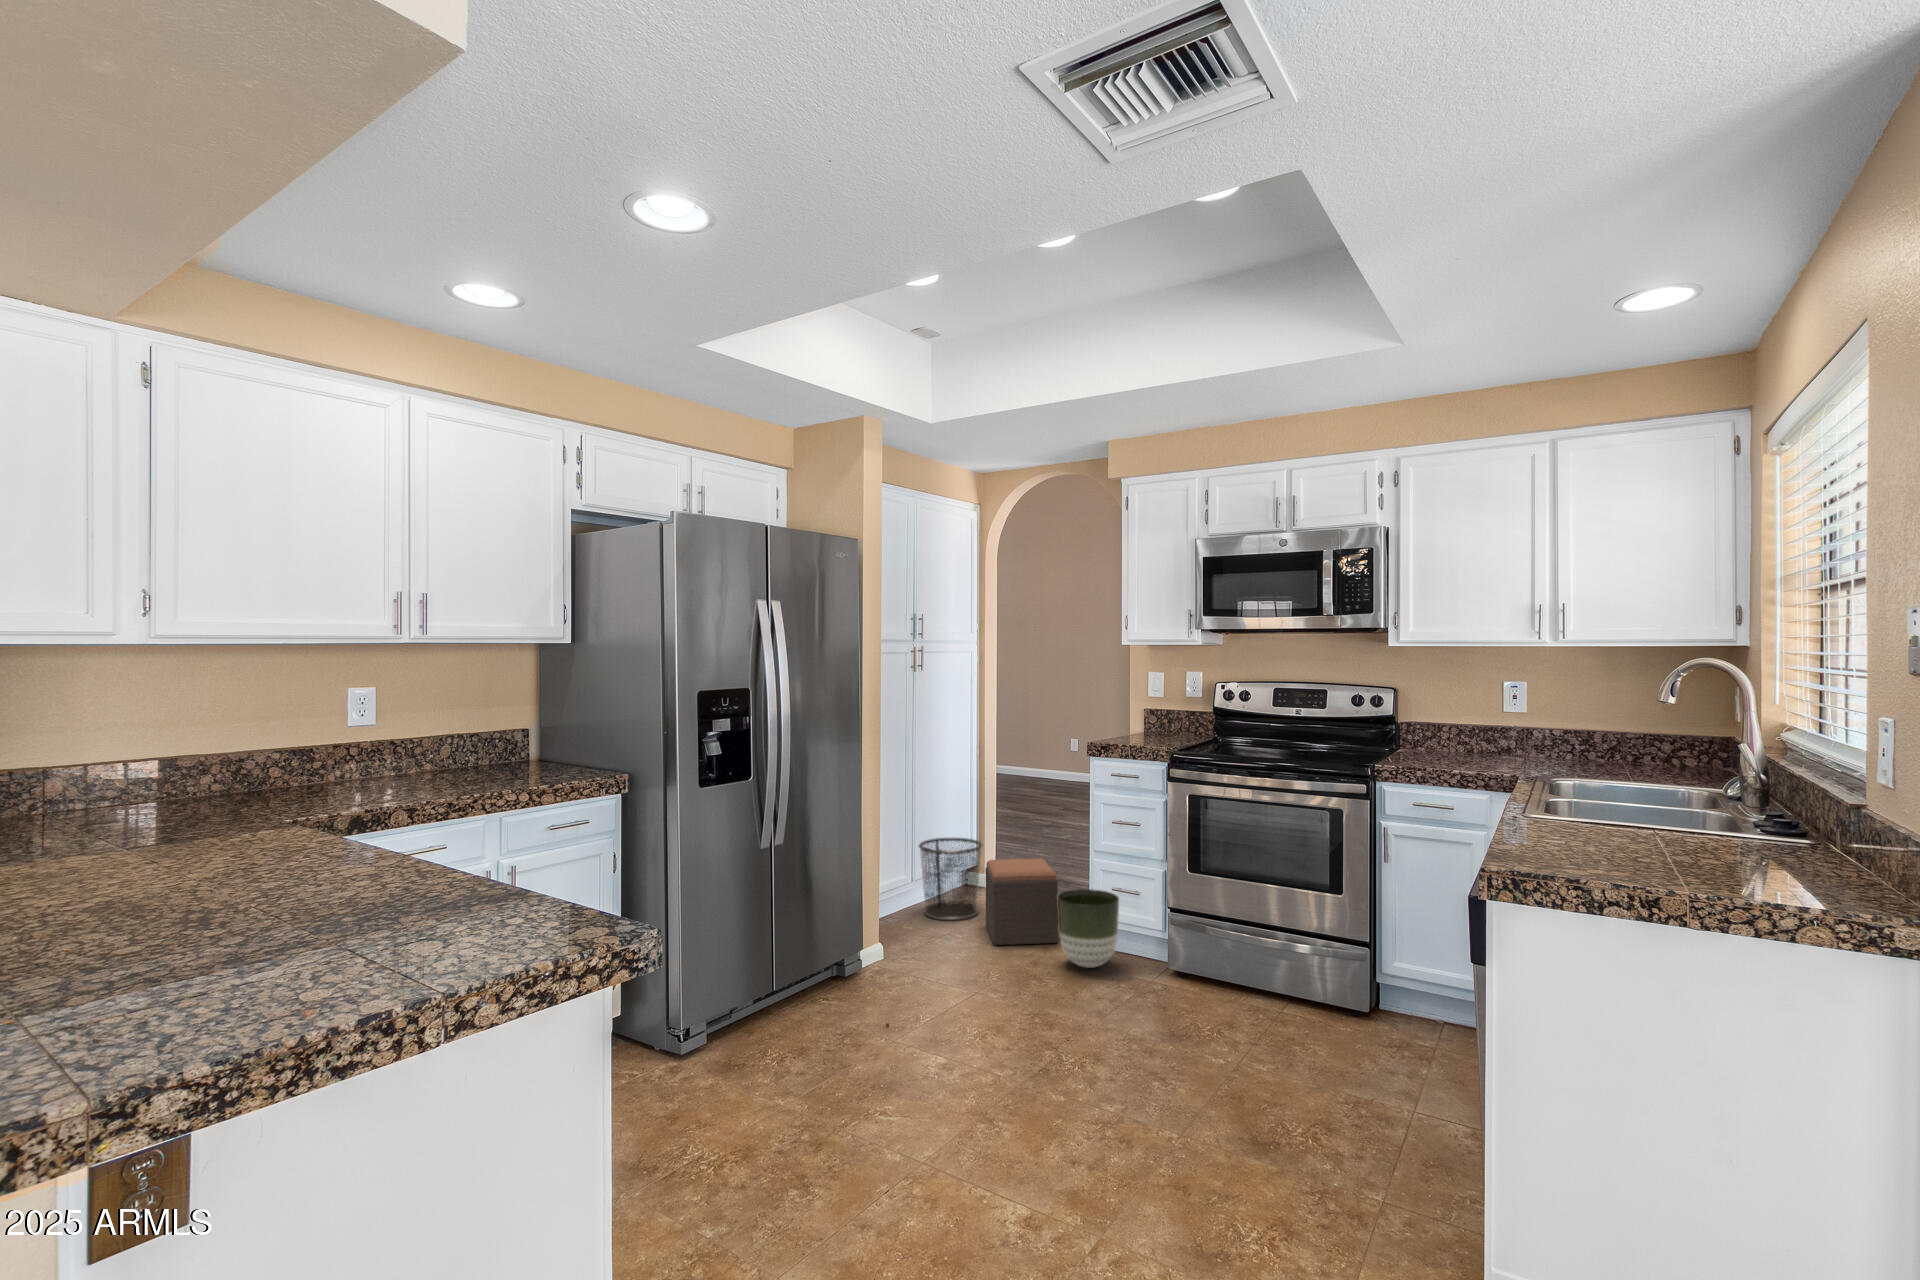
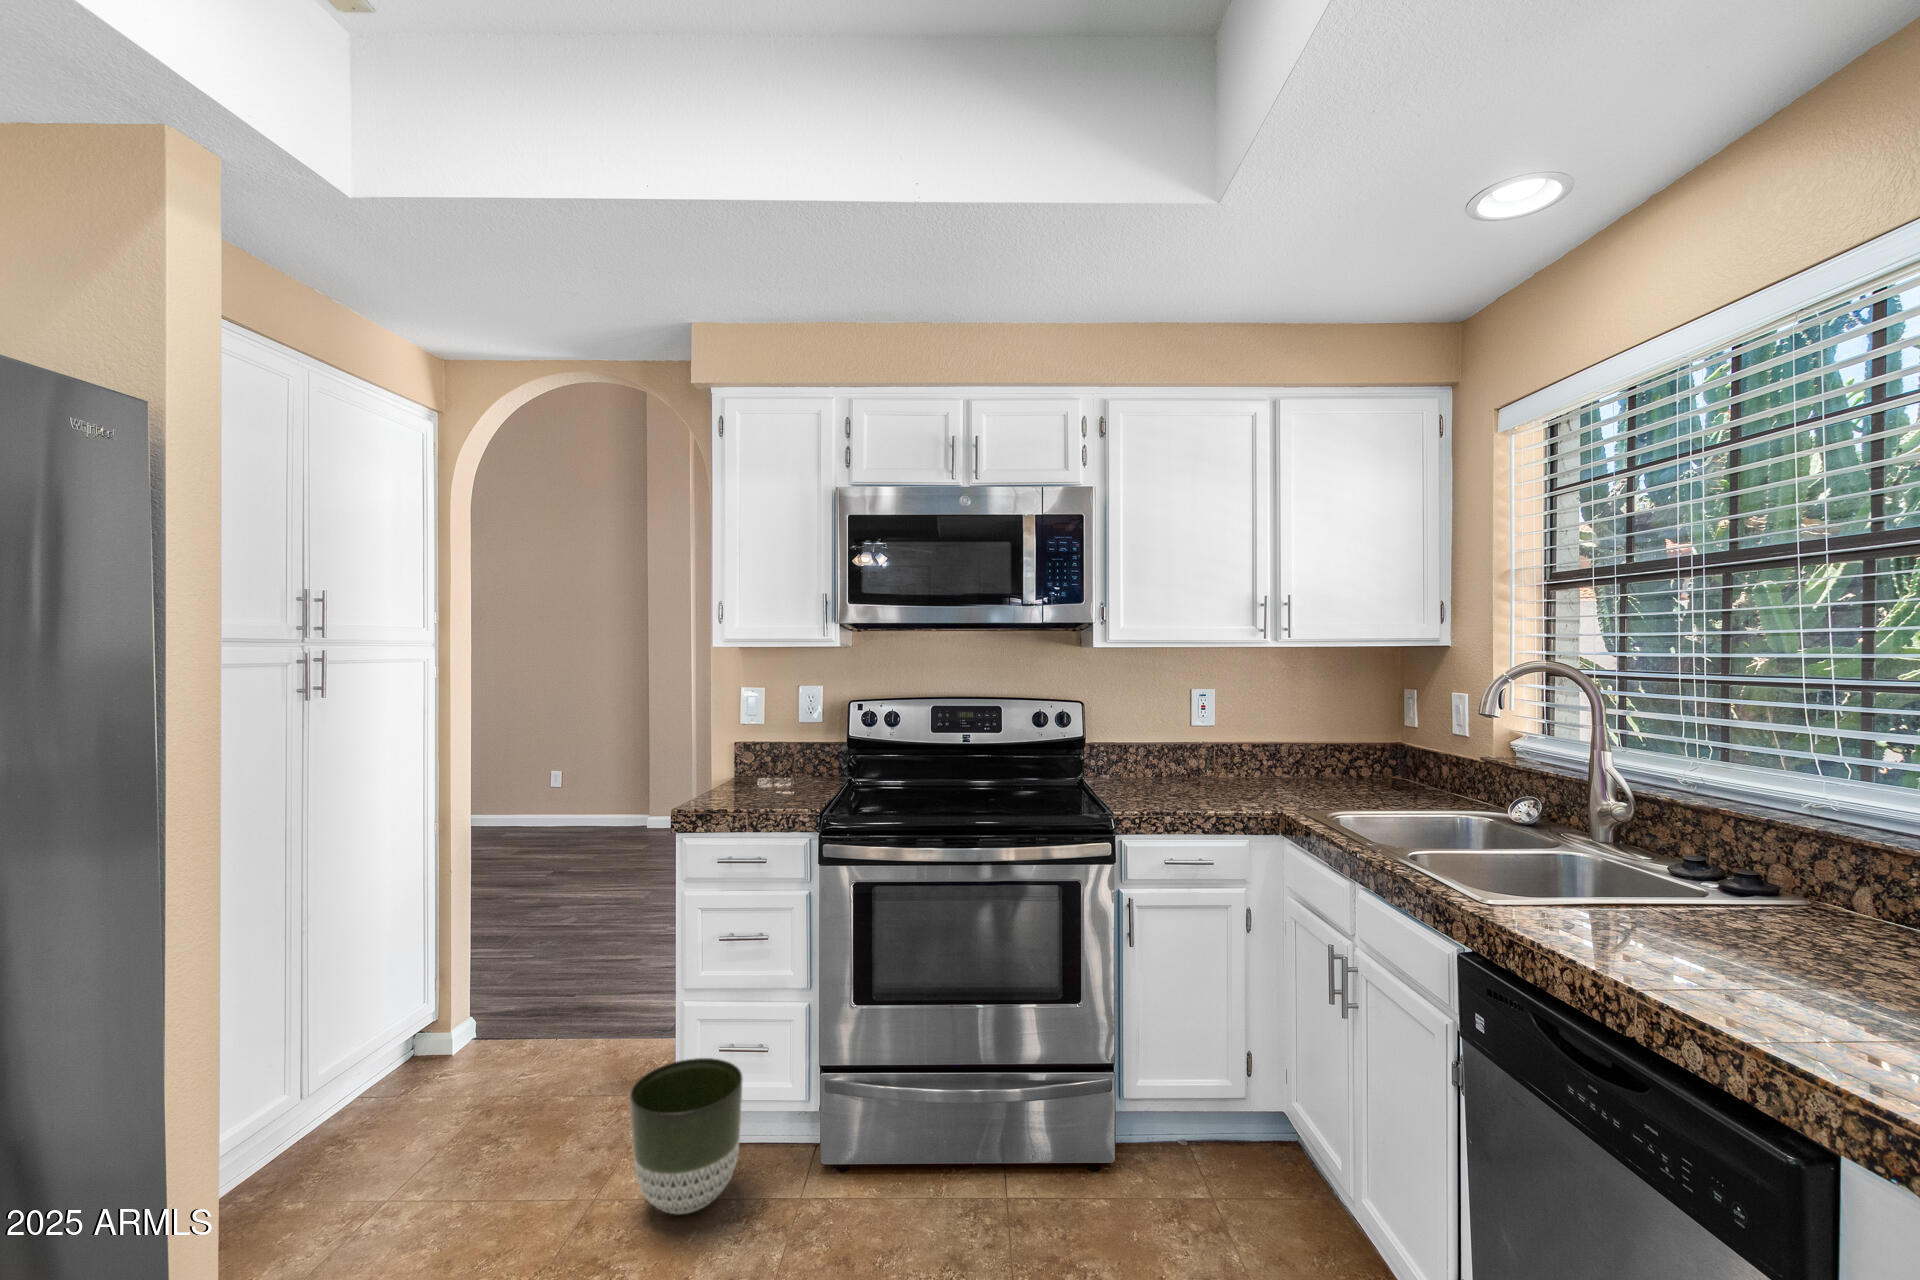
trash can: present [919,838,982,920] -> none [315,987,456,1163]
footstool: present [985,858,1058,945] -> none [467,1006,617,1206]

